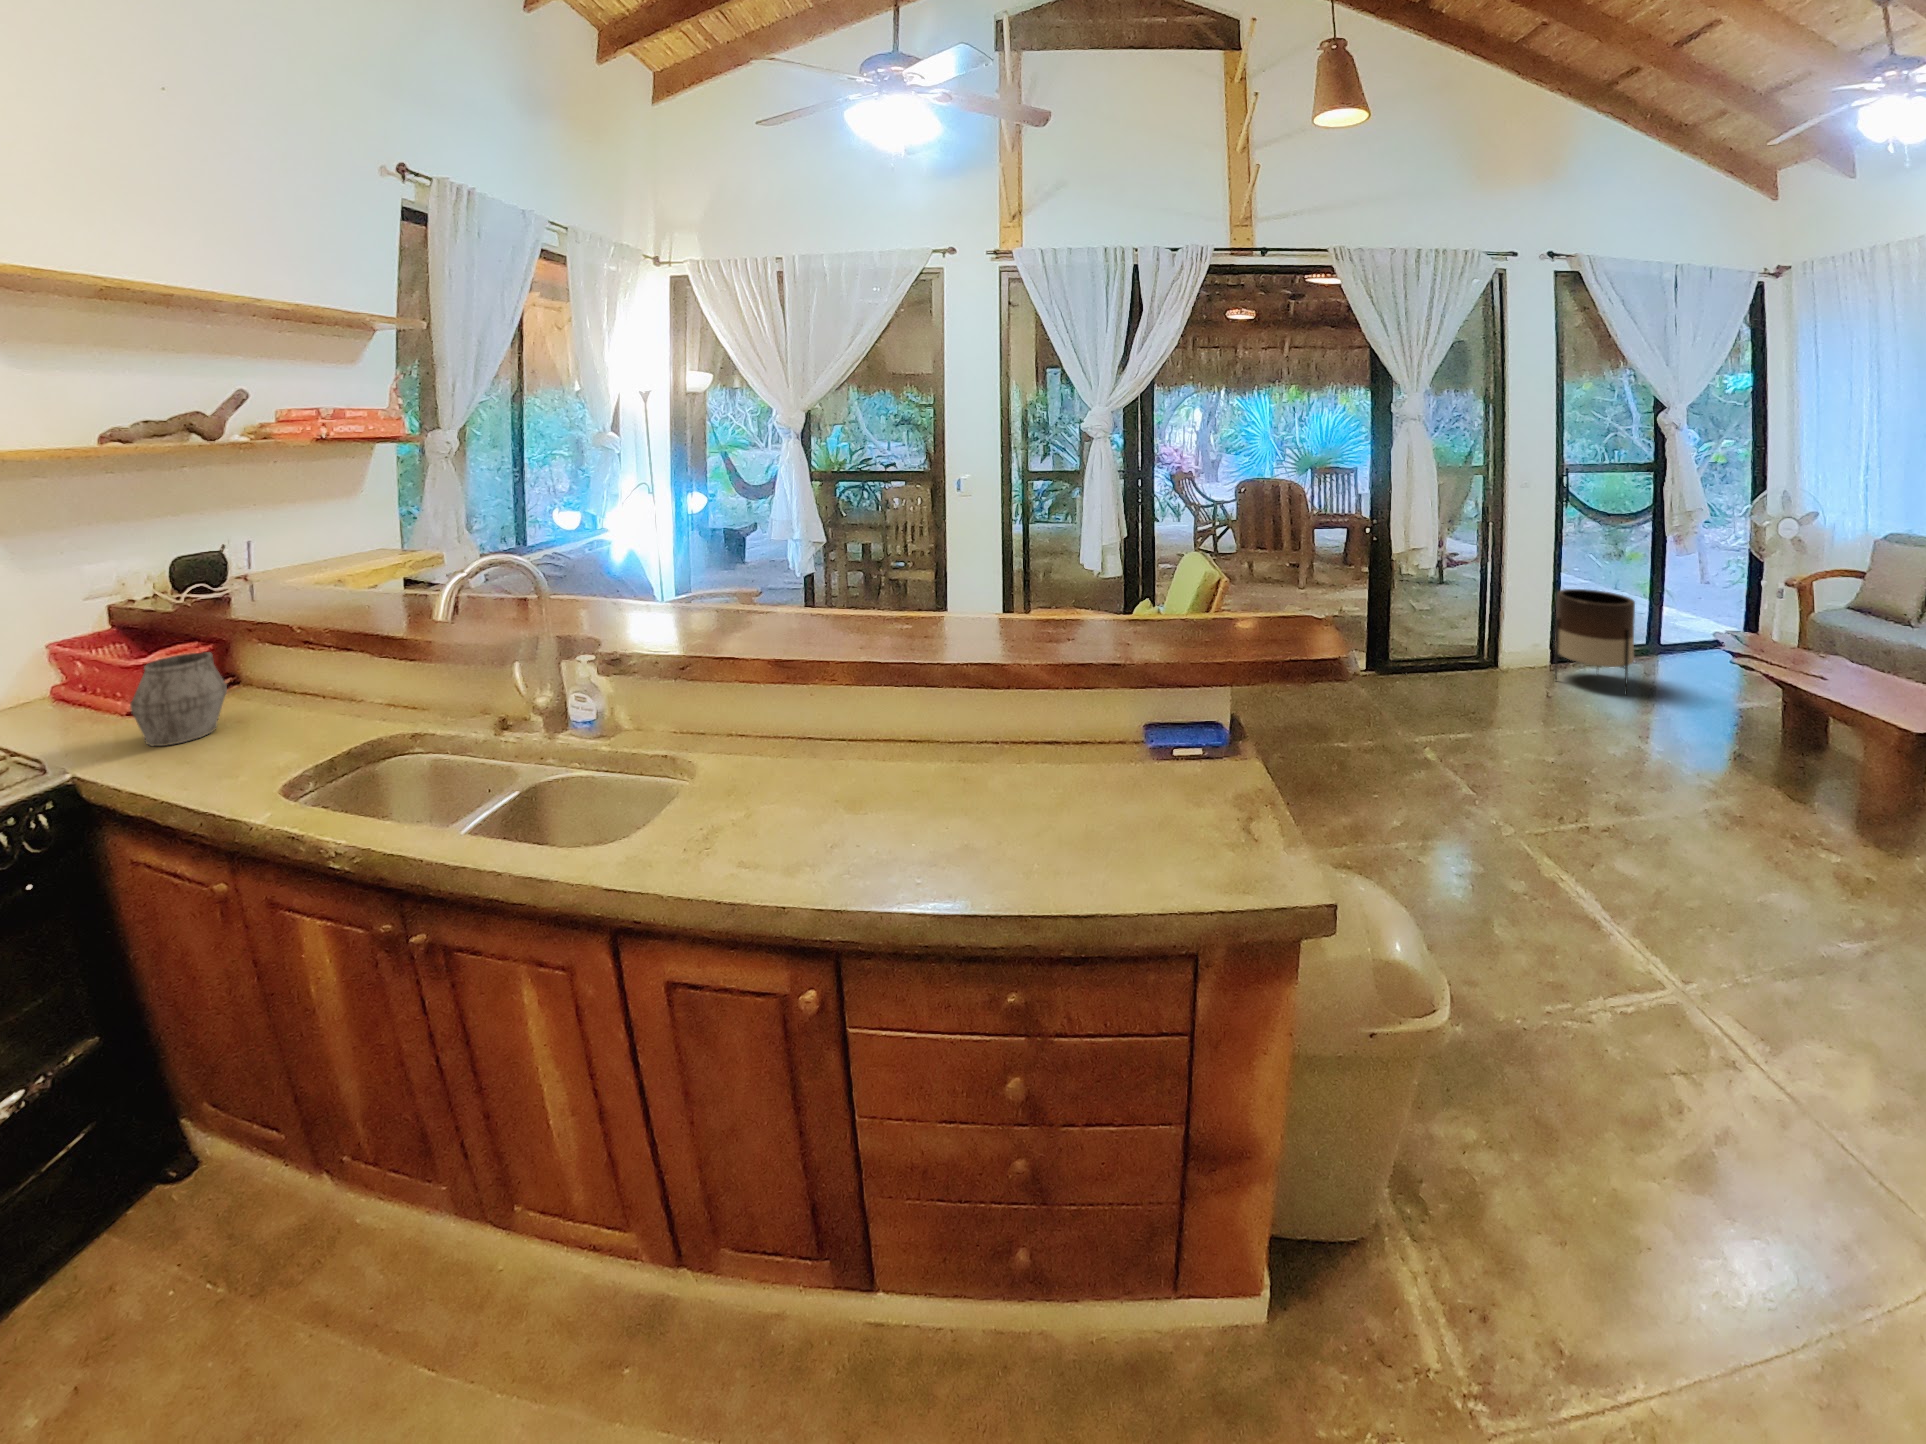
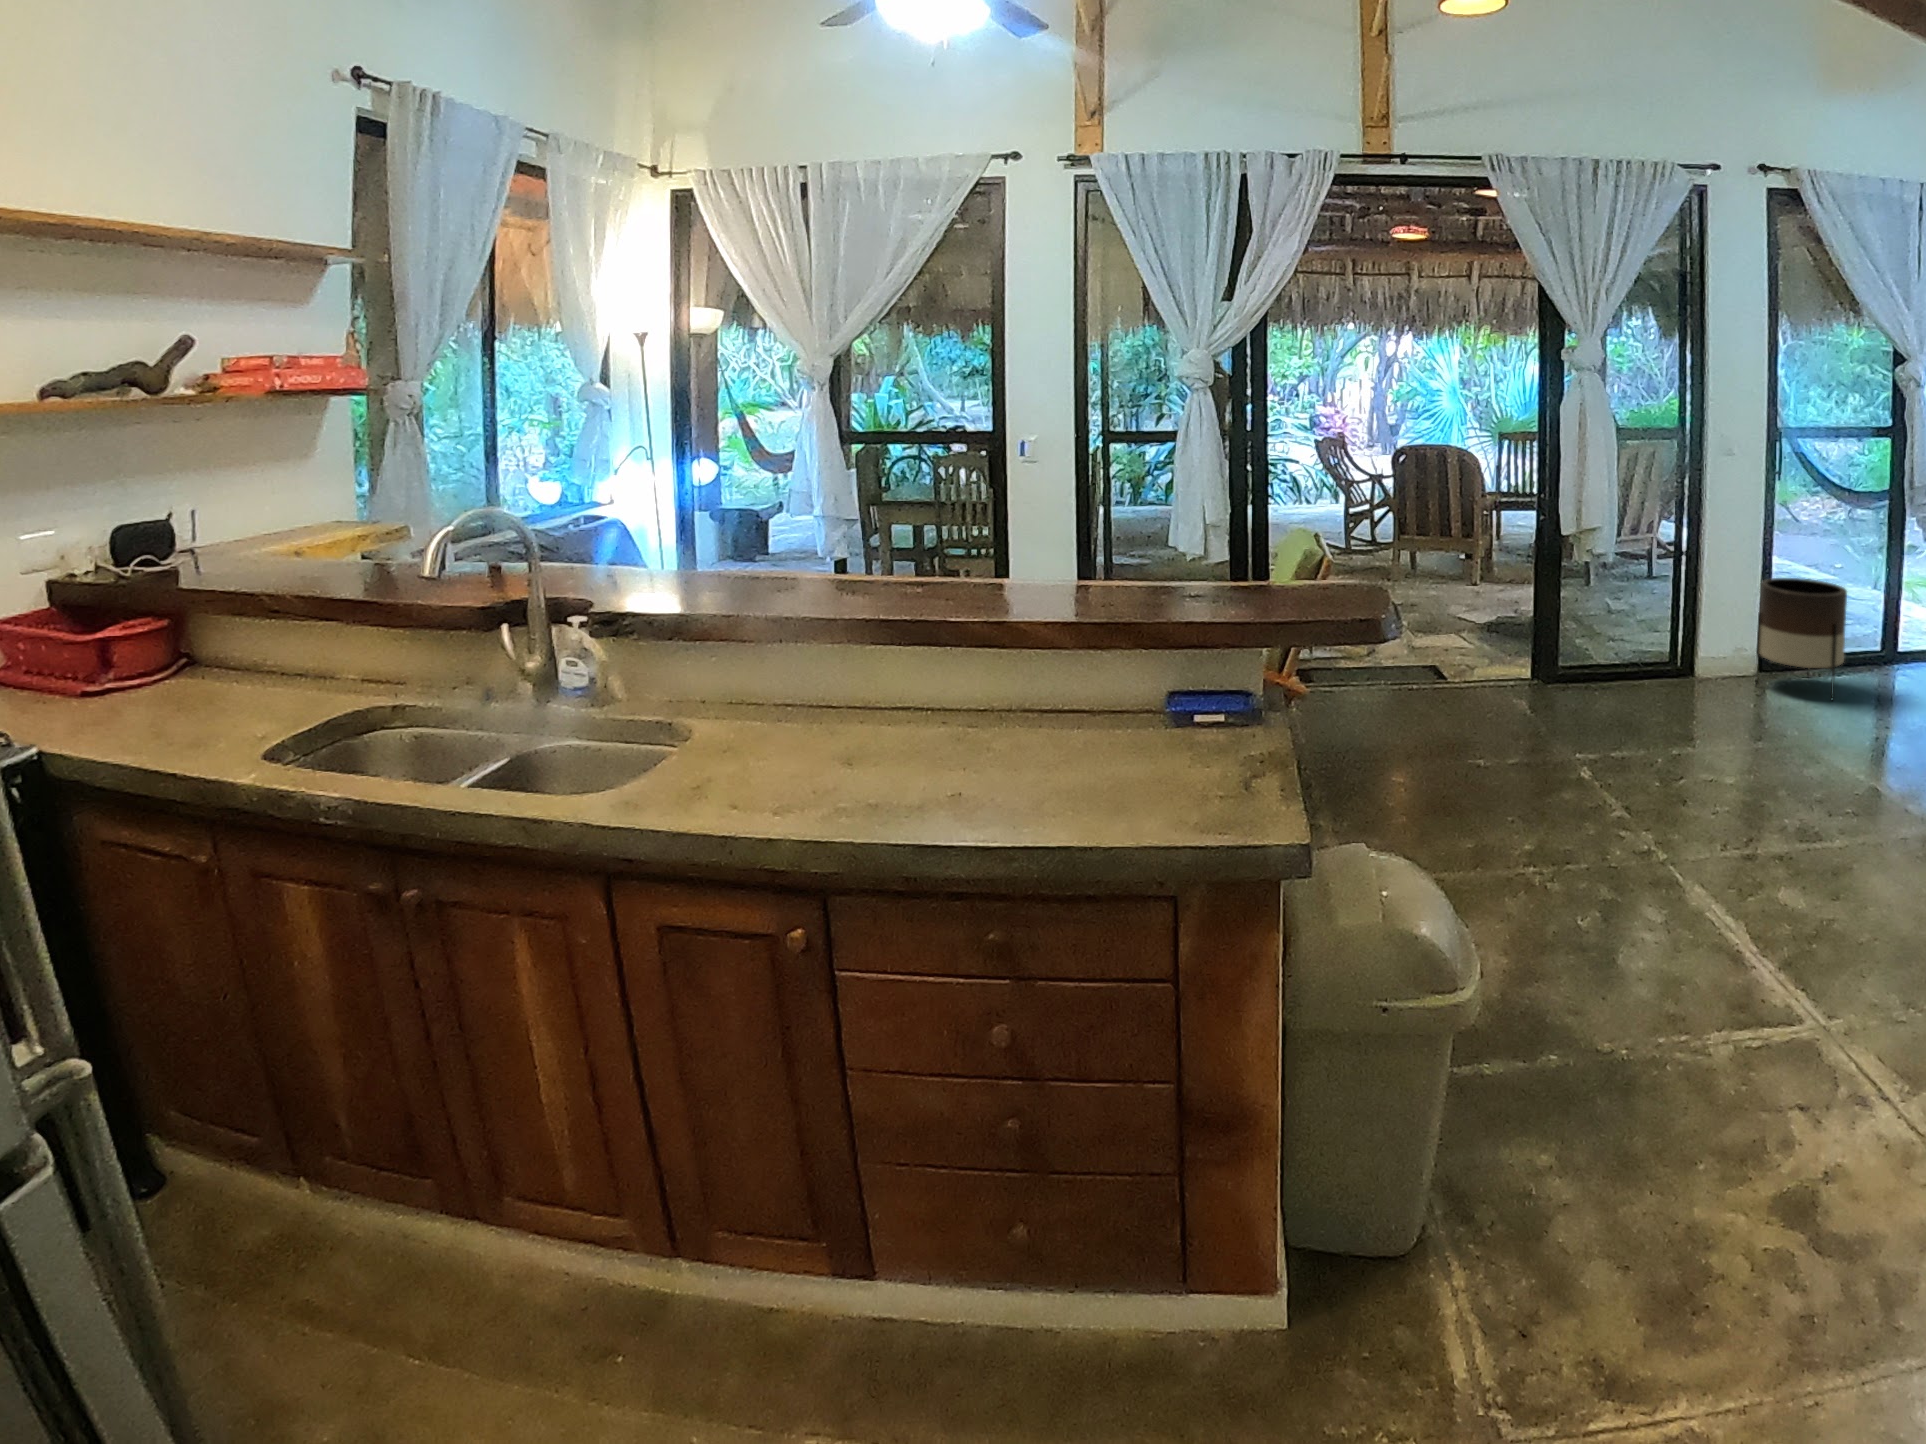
mug: present [130,652,227,746] -> none [100,620,196,713]

